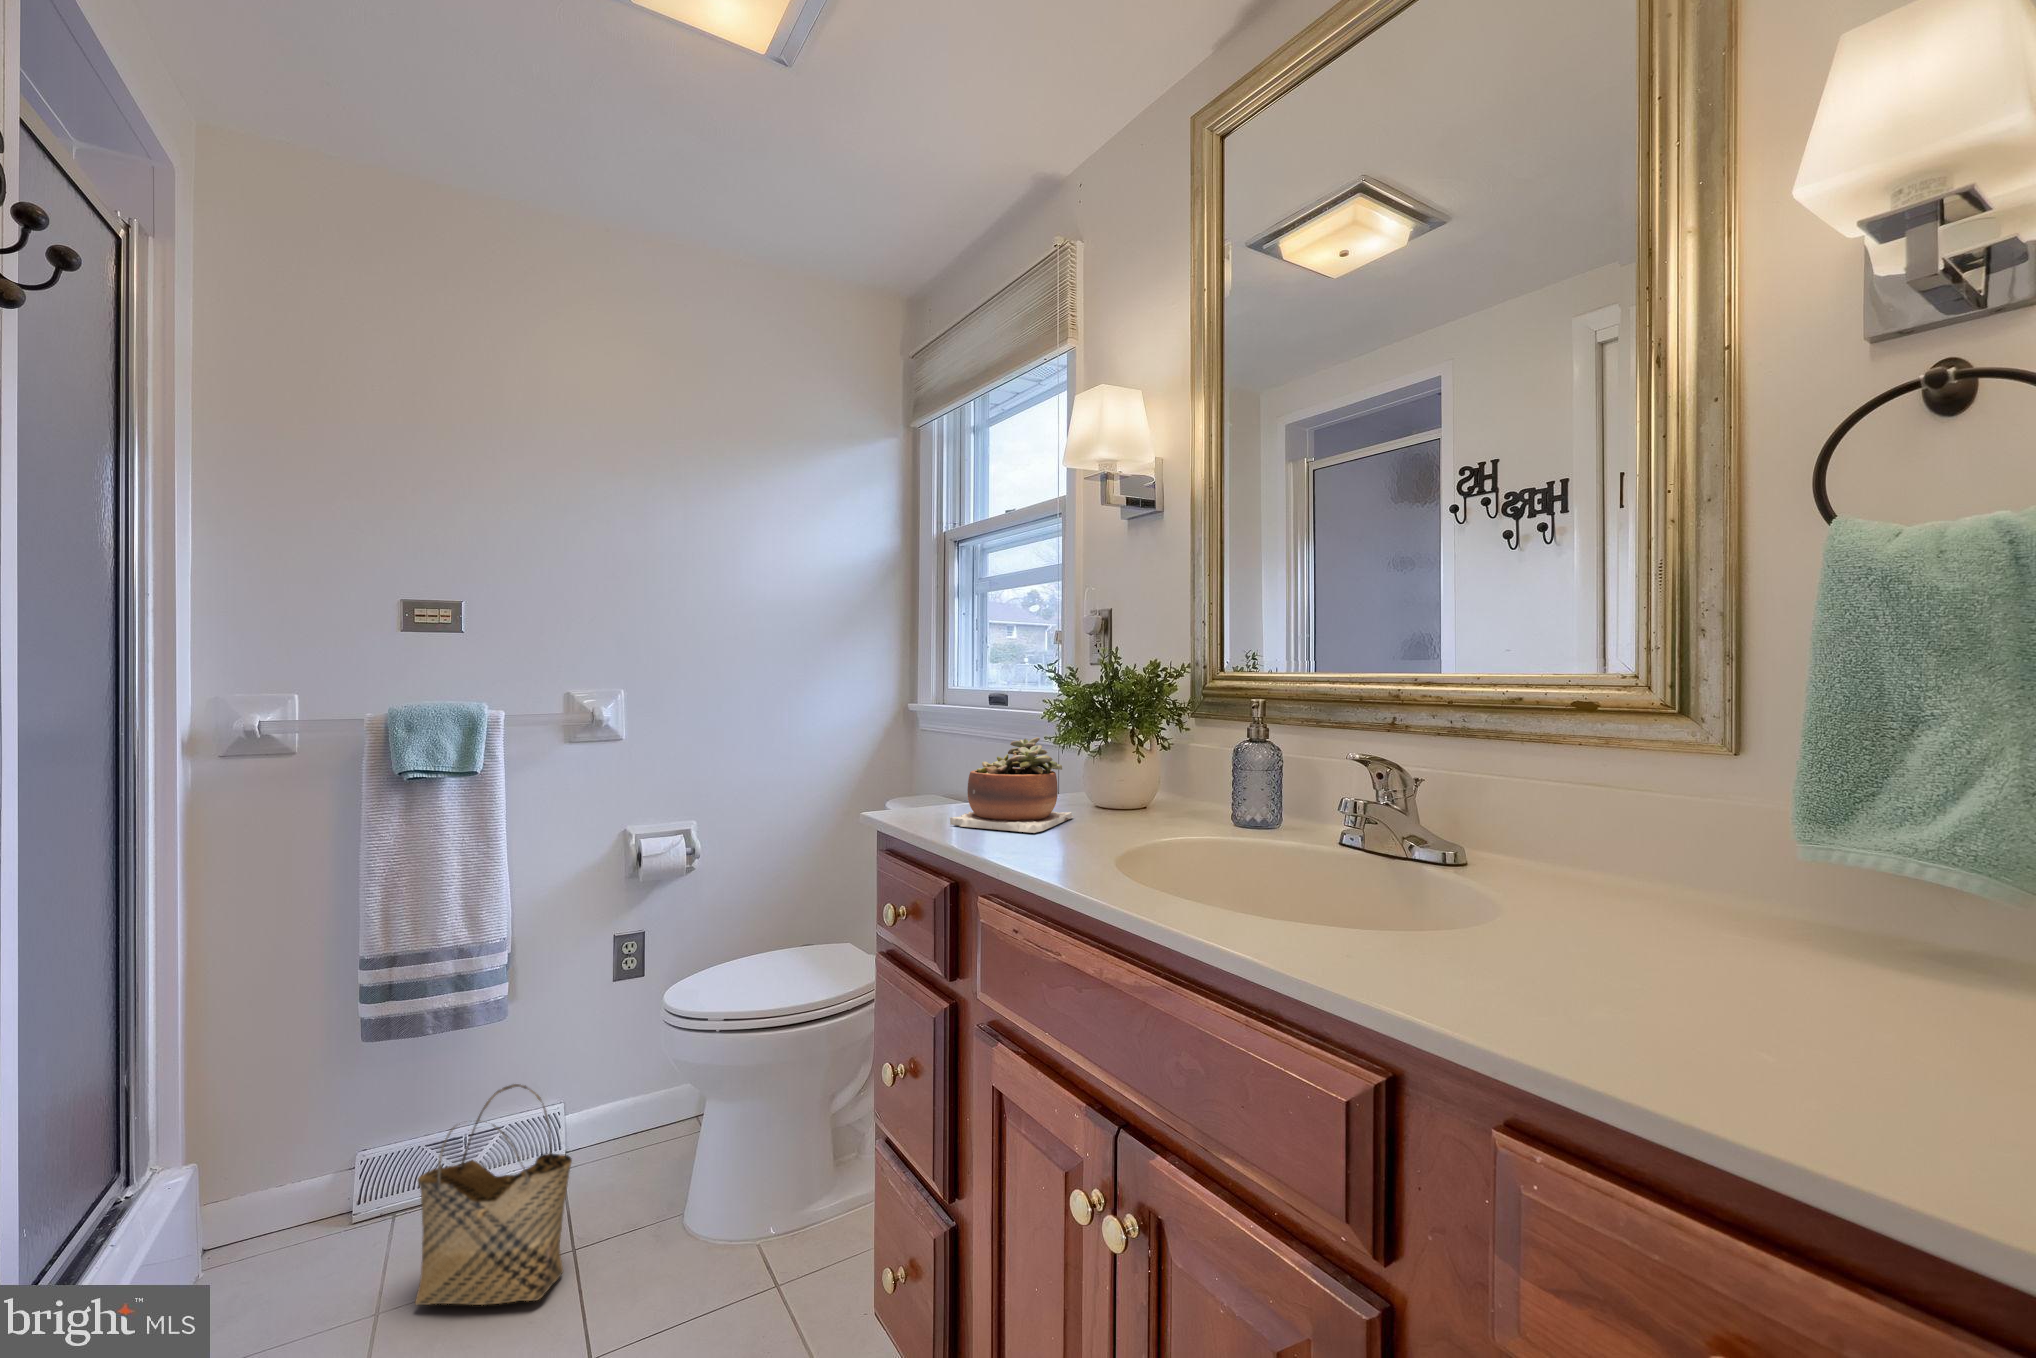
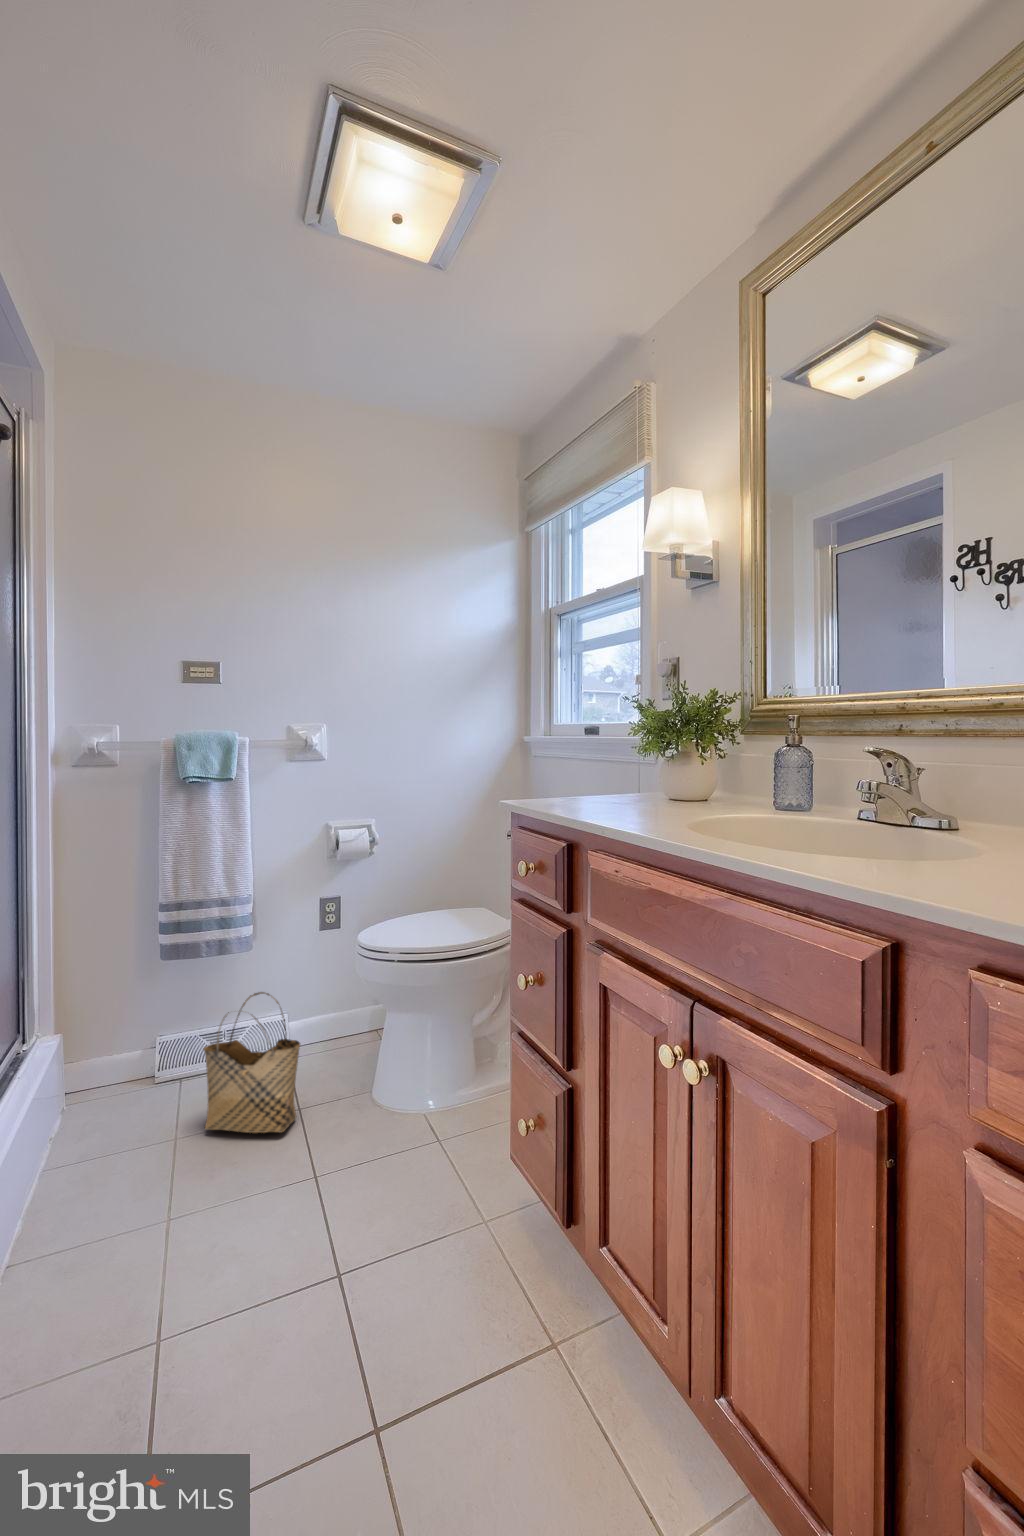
succulent plant: present [950,737,1073,833] -> none [563,748,654,813]

